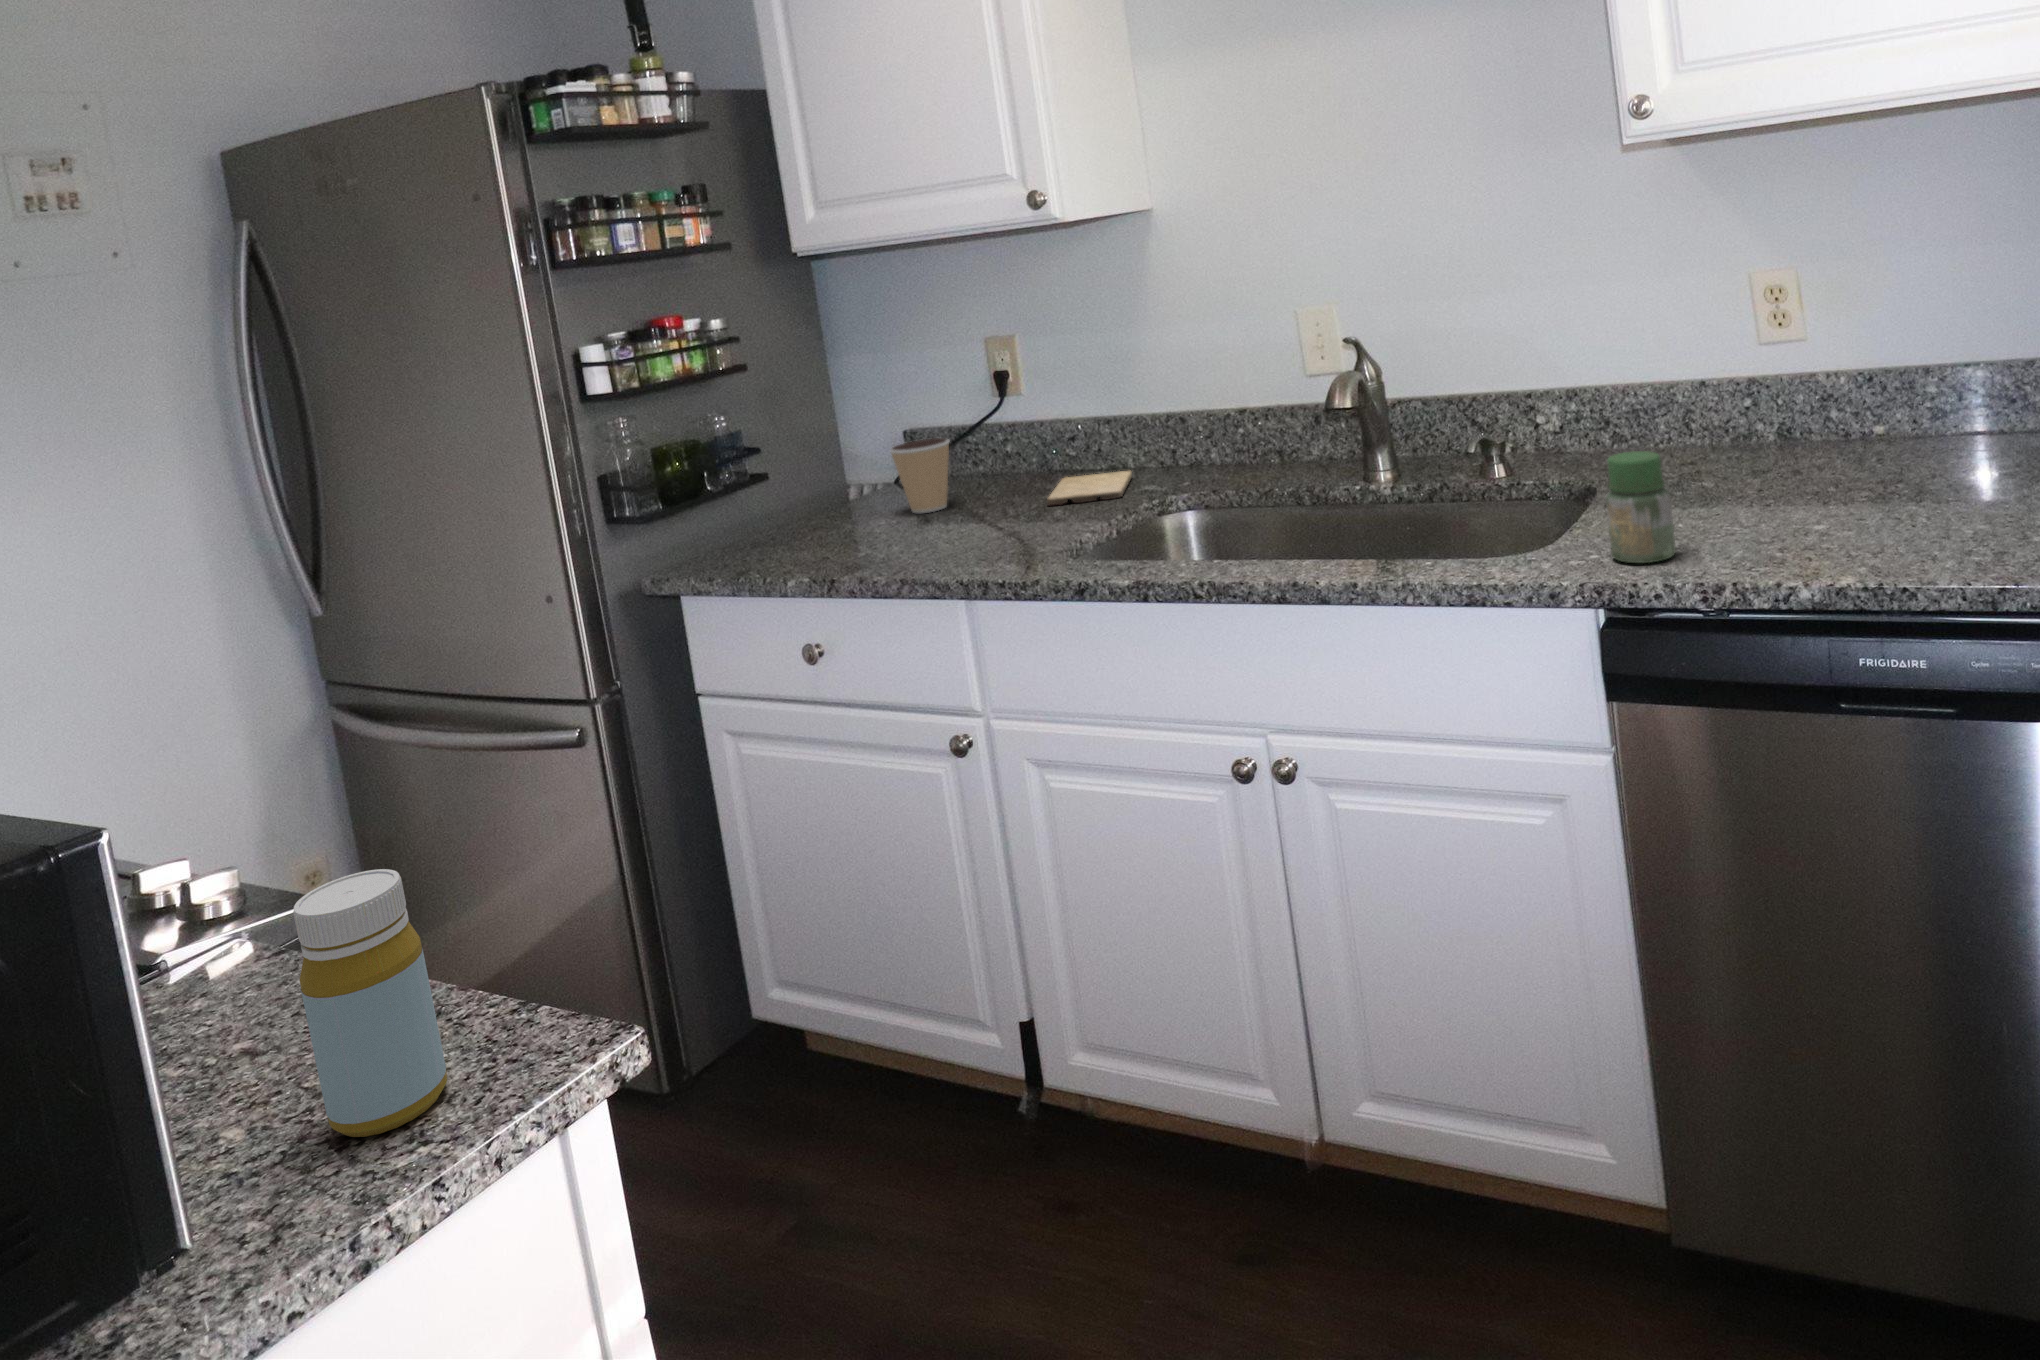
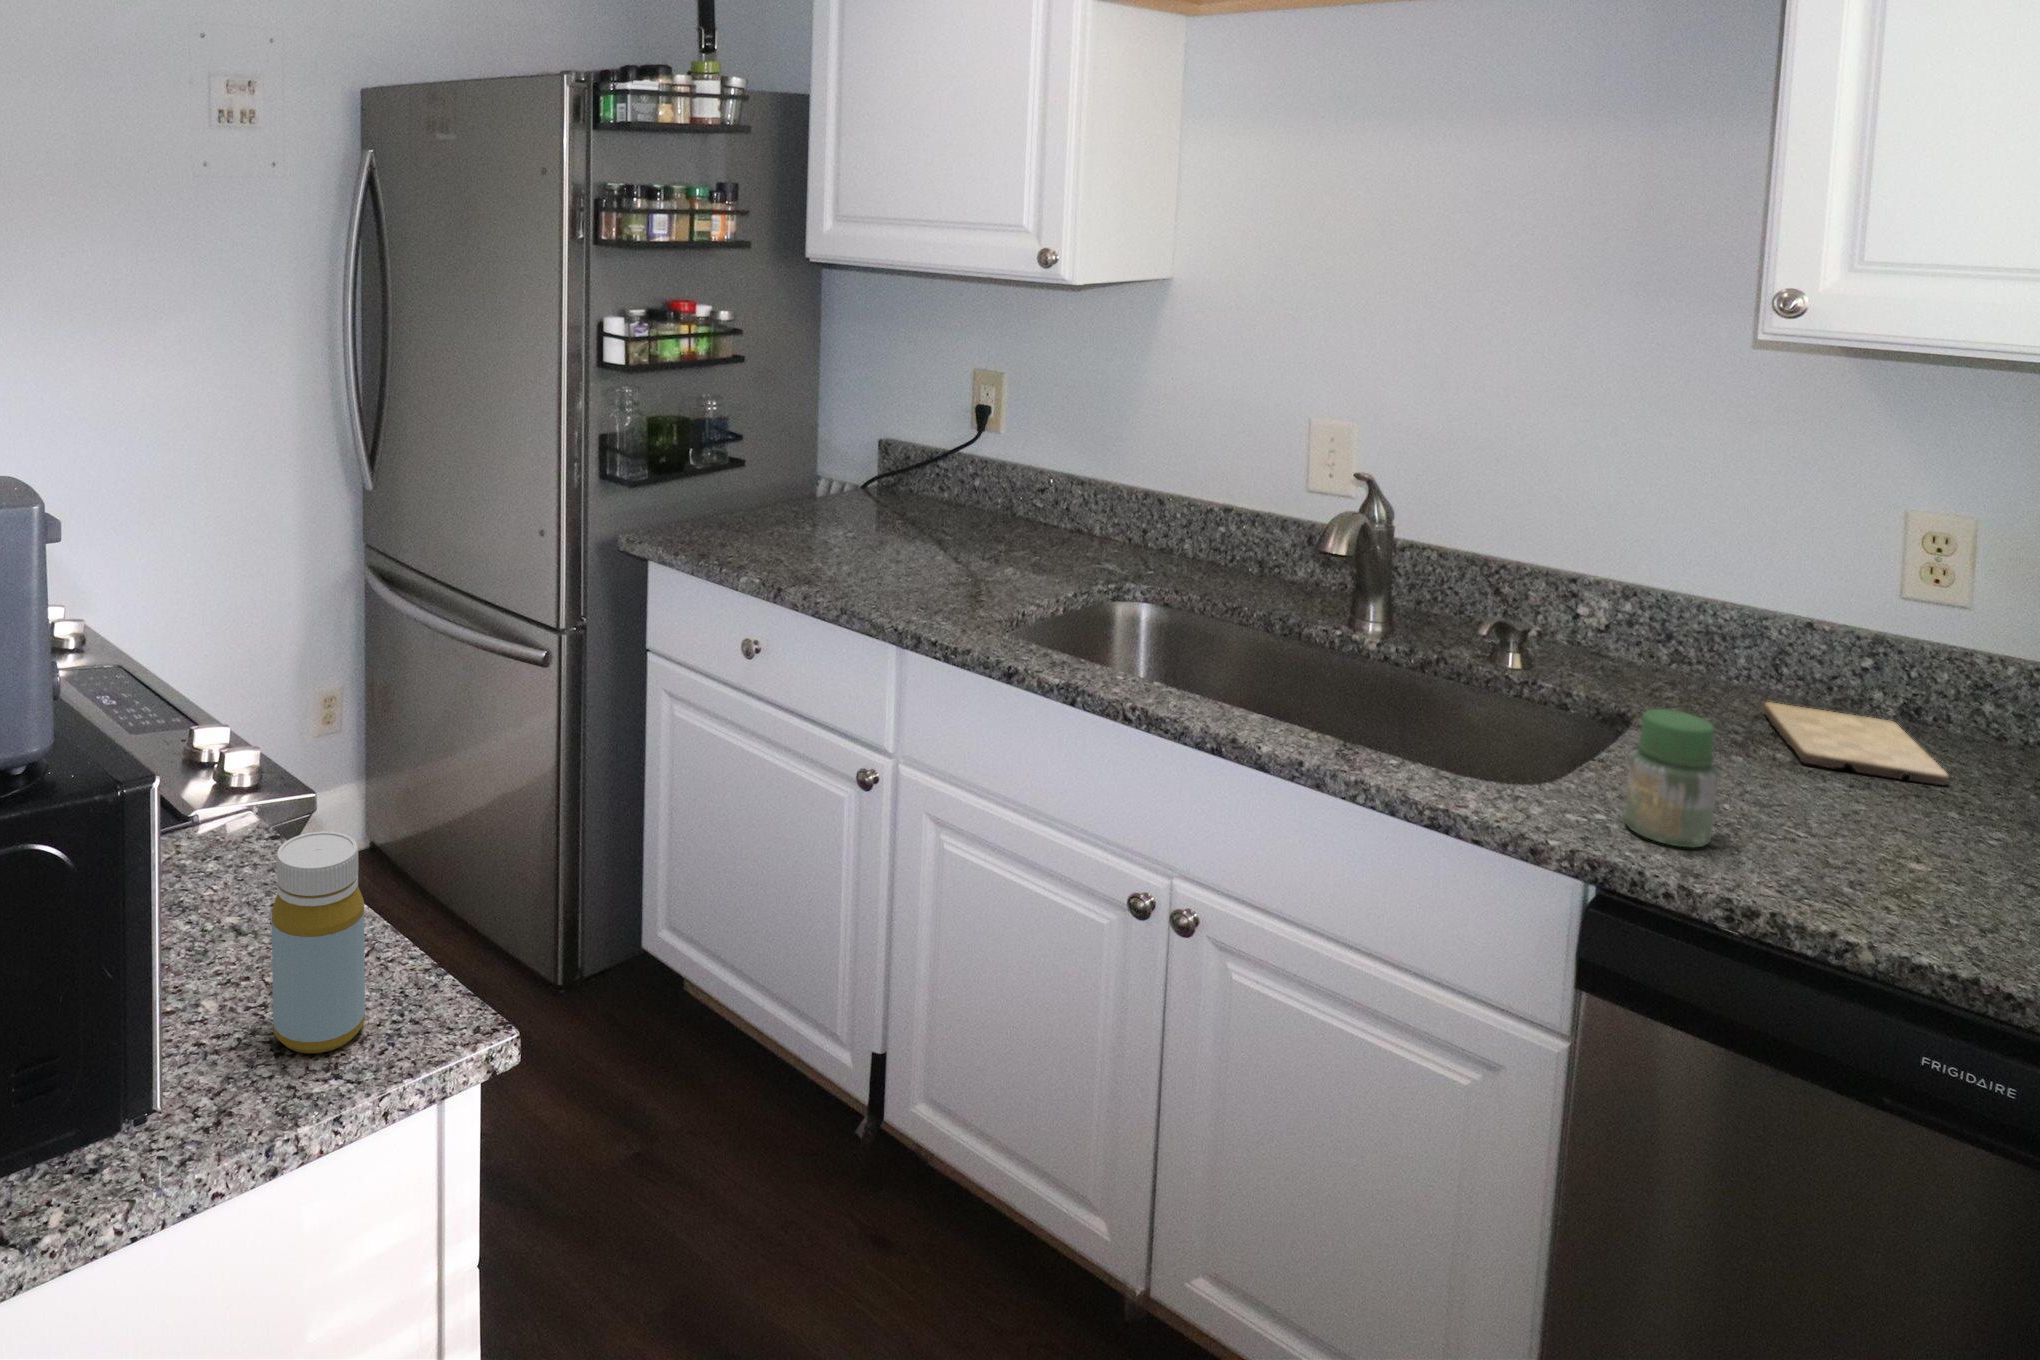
coffee cup: present [890,438,949,513] -> none [859,462,919,535]
cutting board: present [1047,470,1132,506] -> present [1763,702,1949,785]

